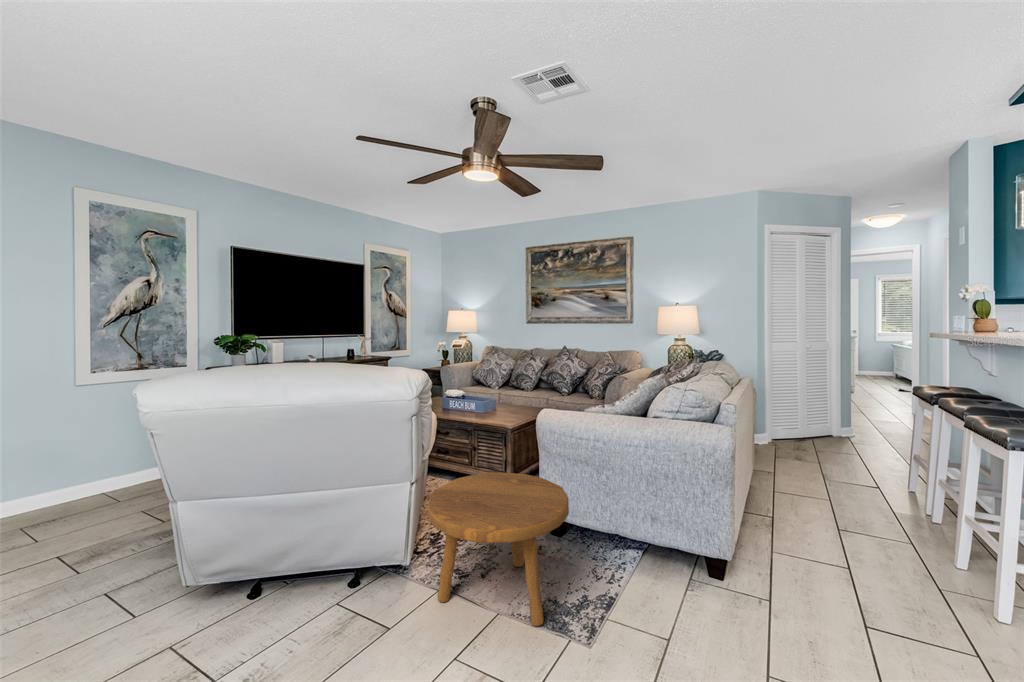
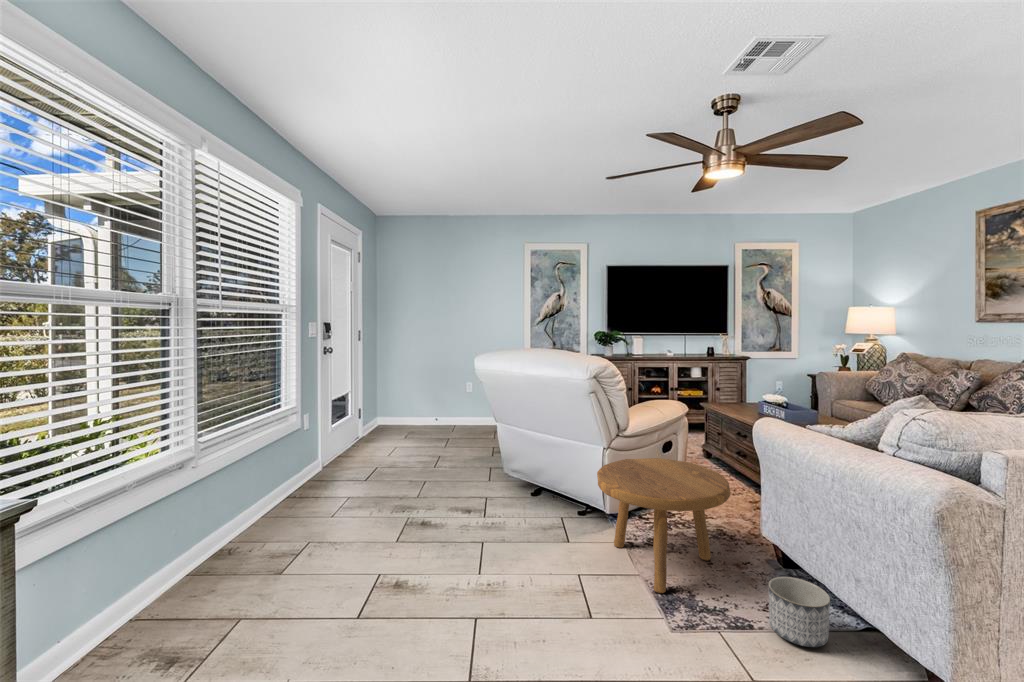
planter: none [617,542,663,600] -> present [769,577,830,647]

